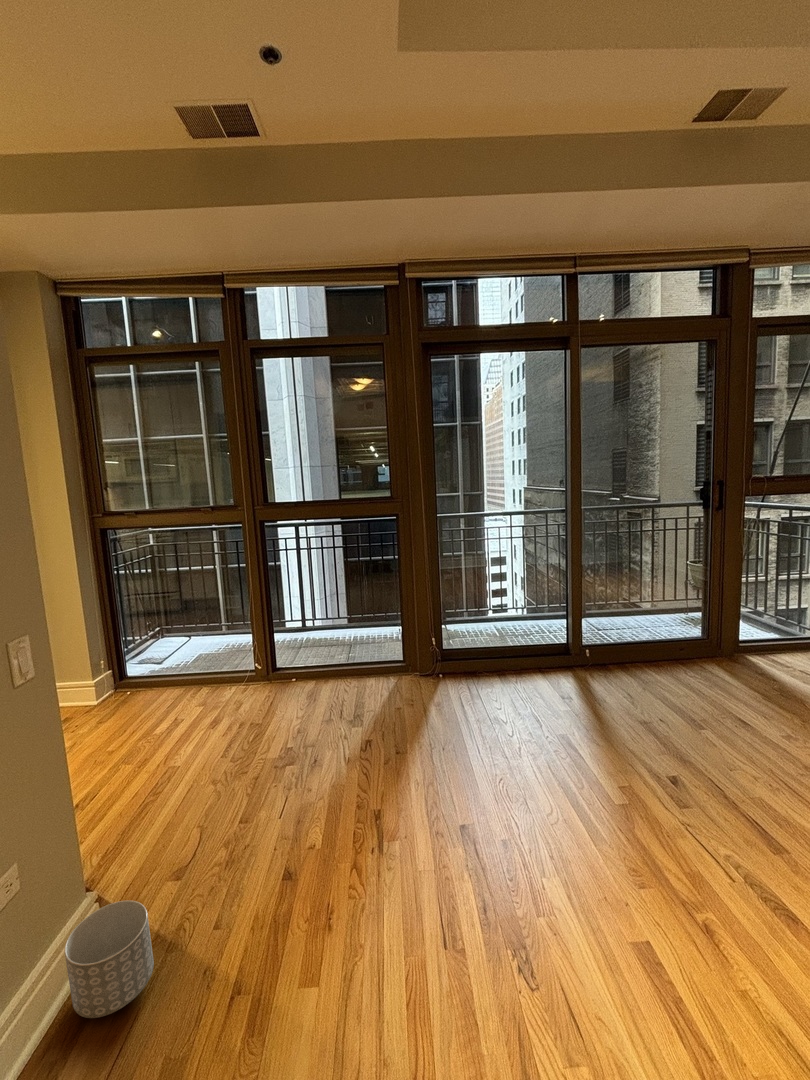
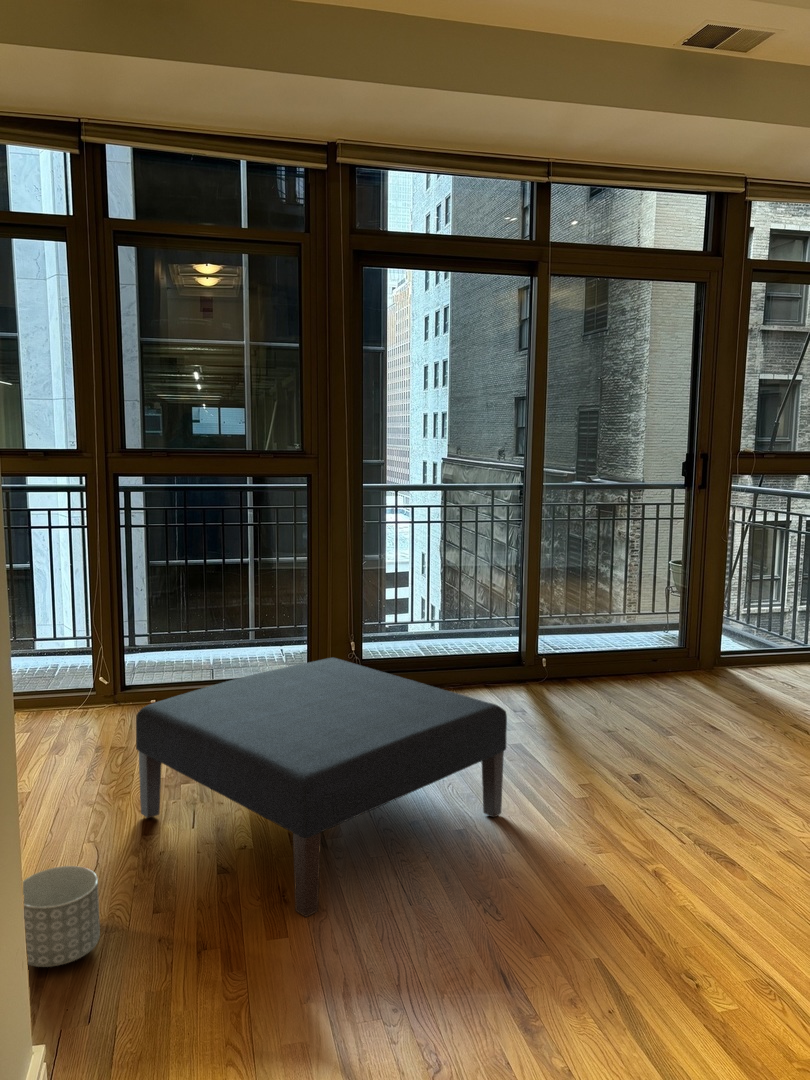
ottoman: none [235,666,548,959] -> present [136,658,507,917]

